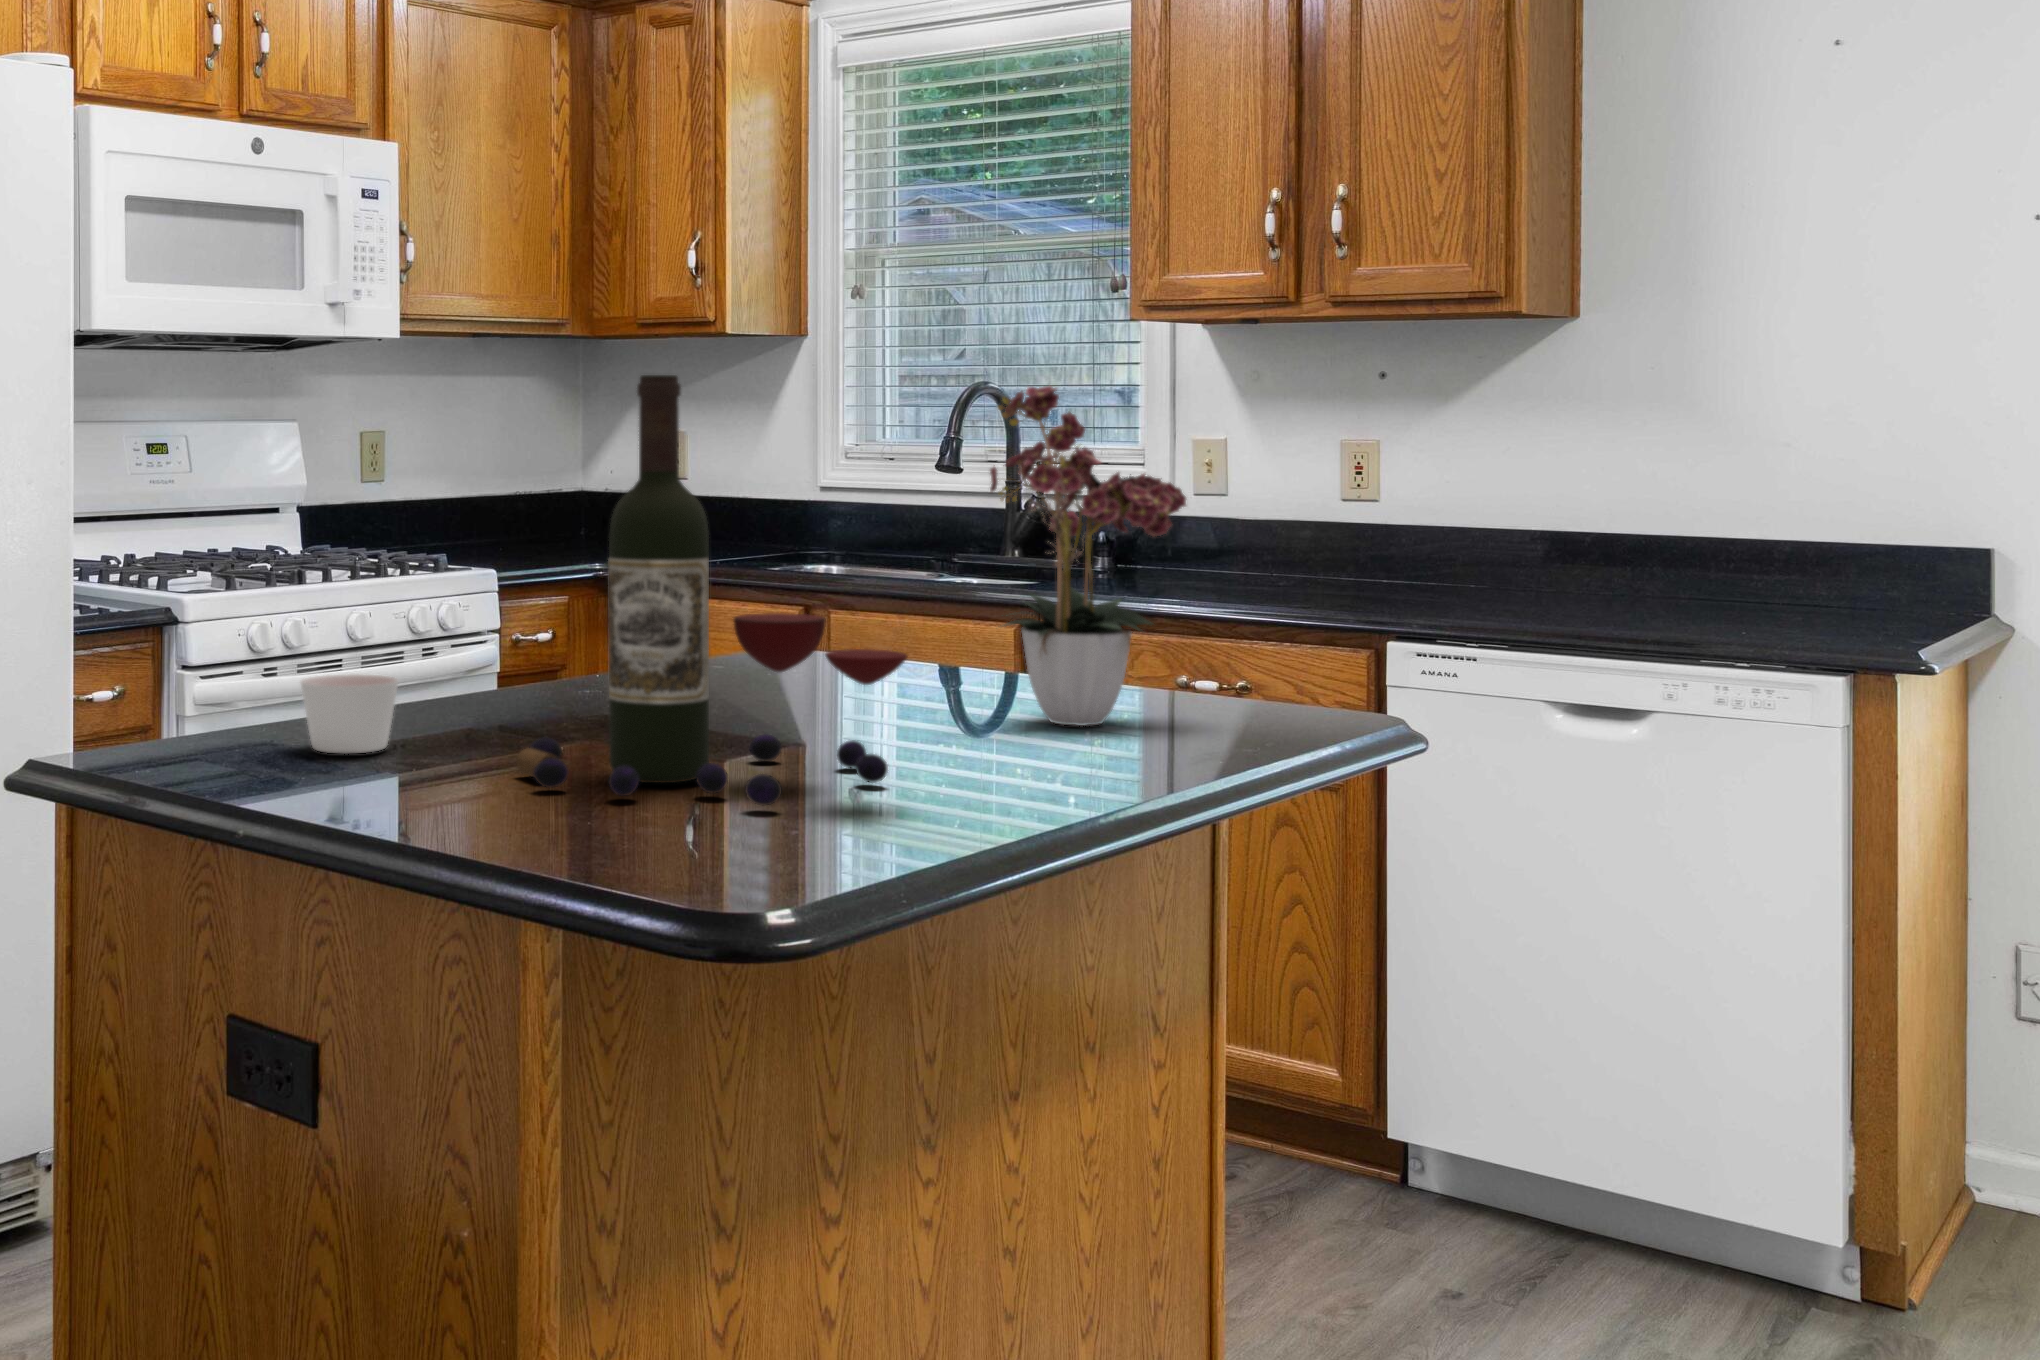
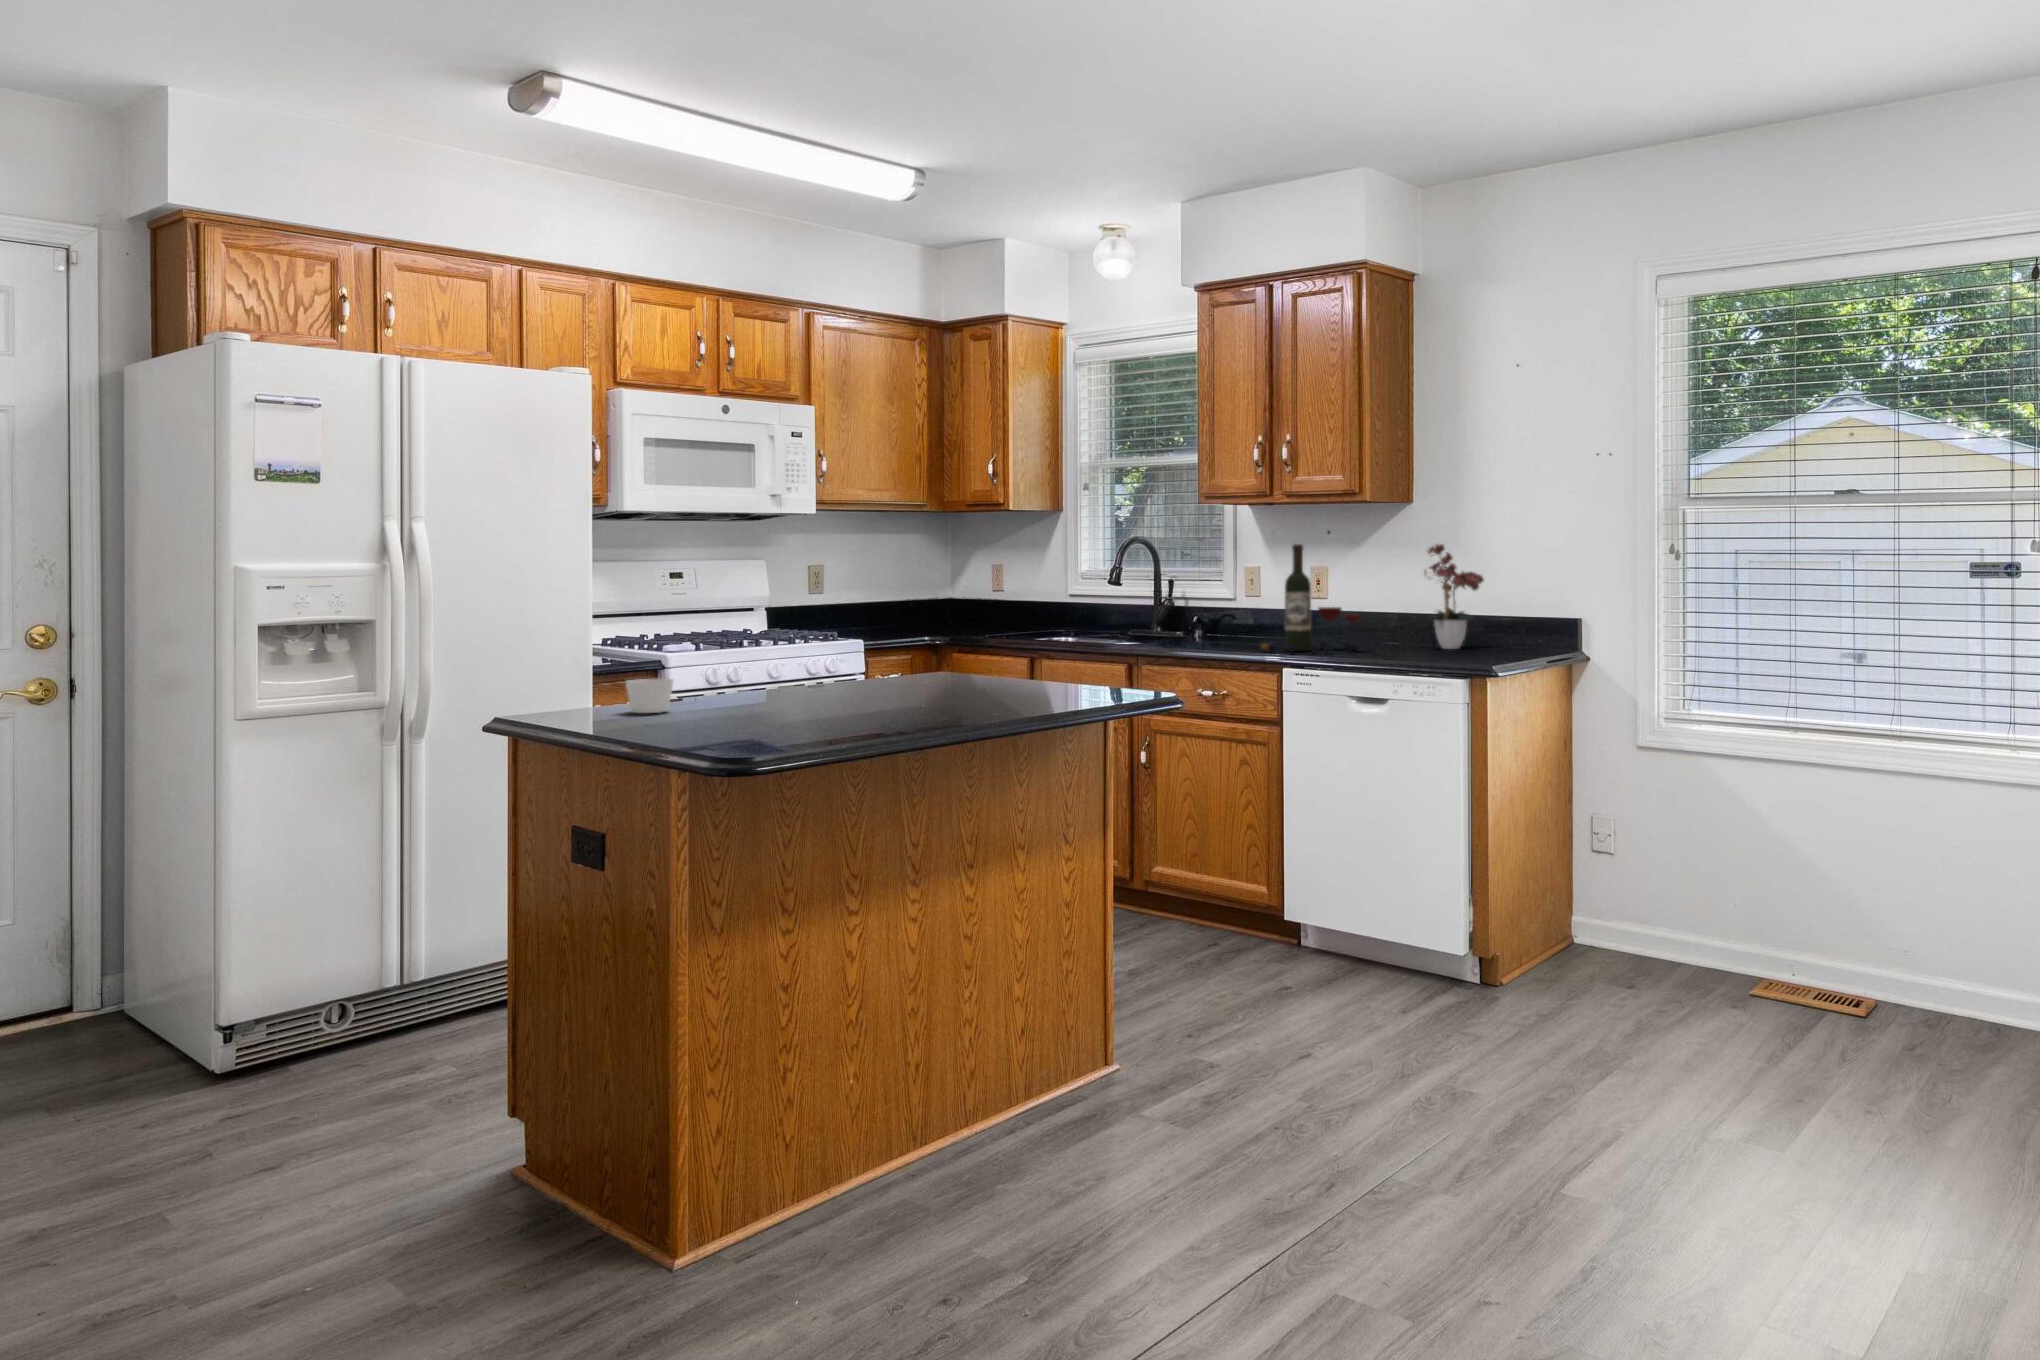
wine bottle: present [516,375,907,805] -> present [1260,544,1362,652]
flower arrangement: present [990,386,1186,726] -> present [1425,544,1484,649]

